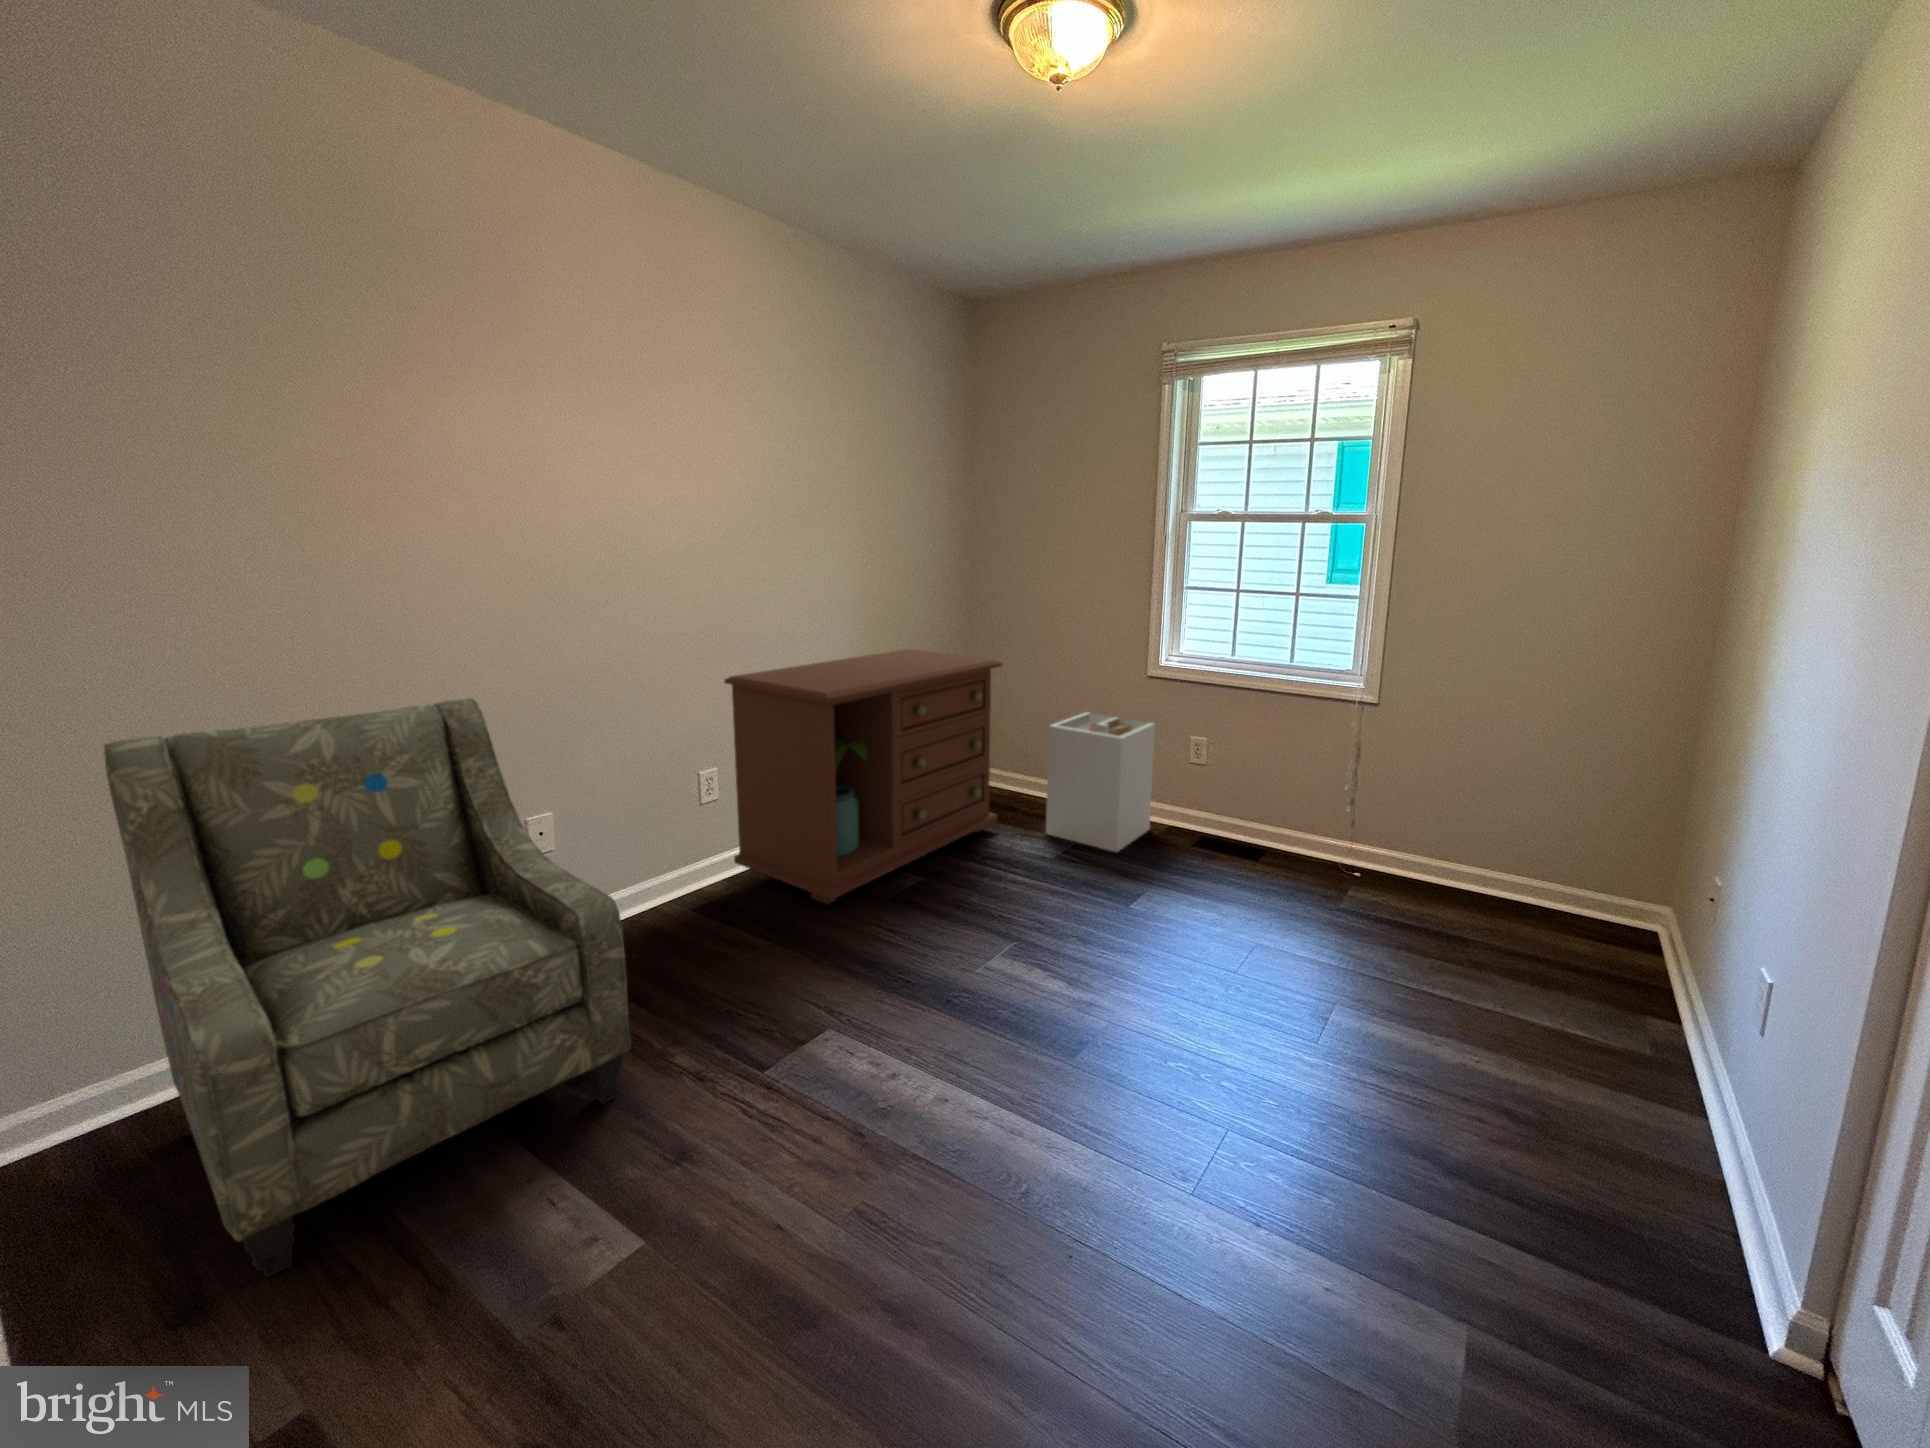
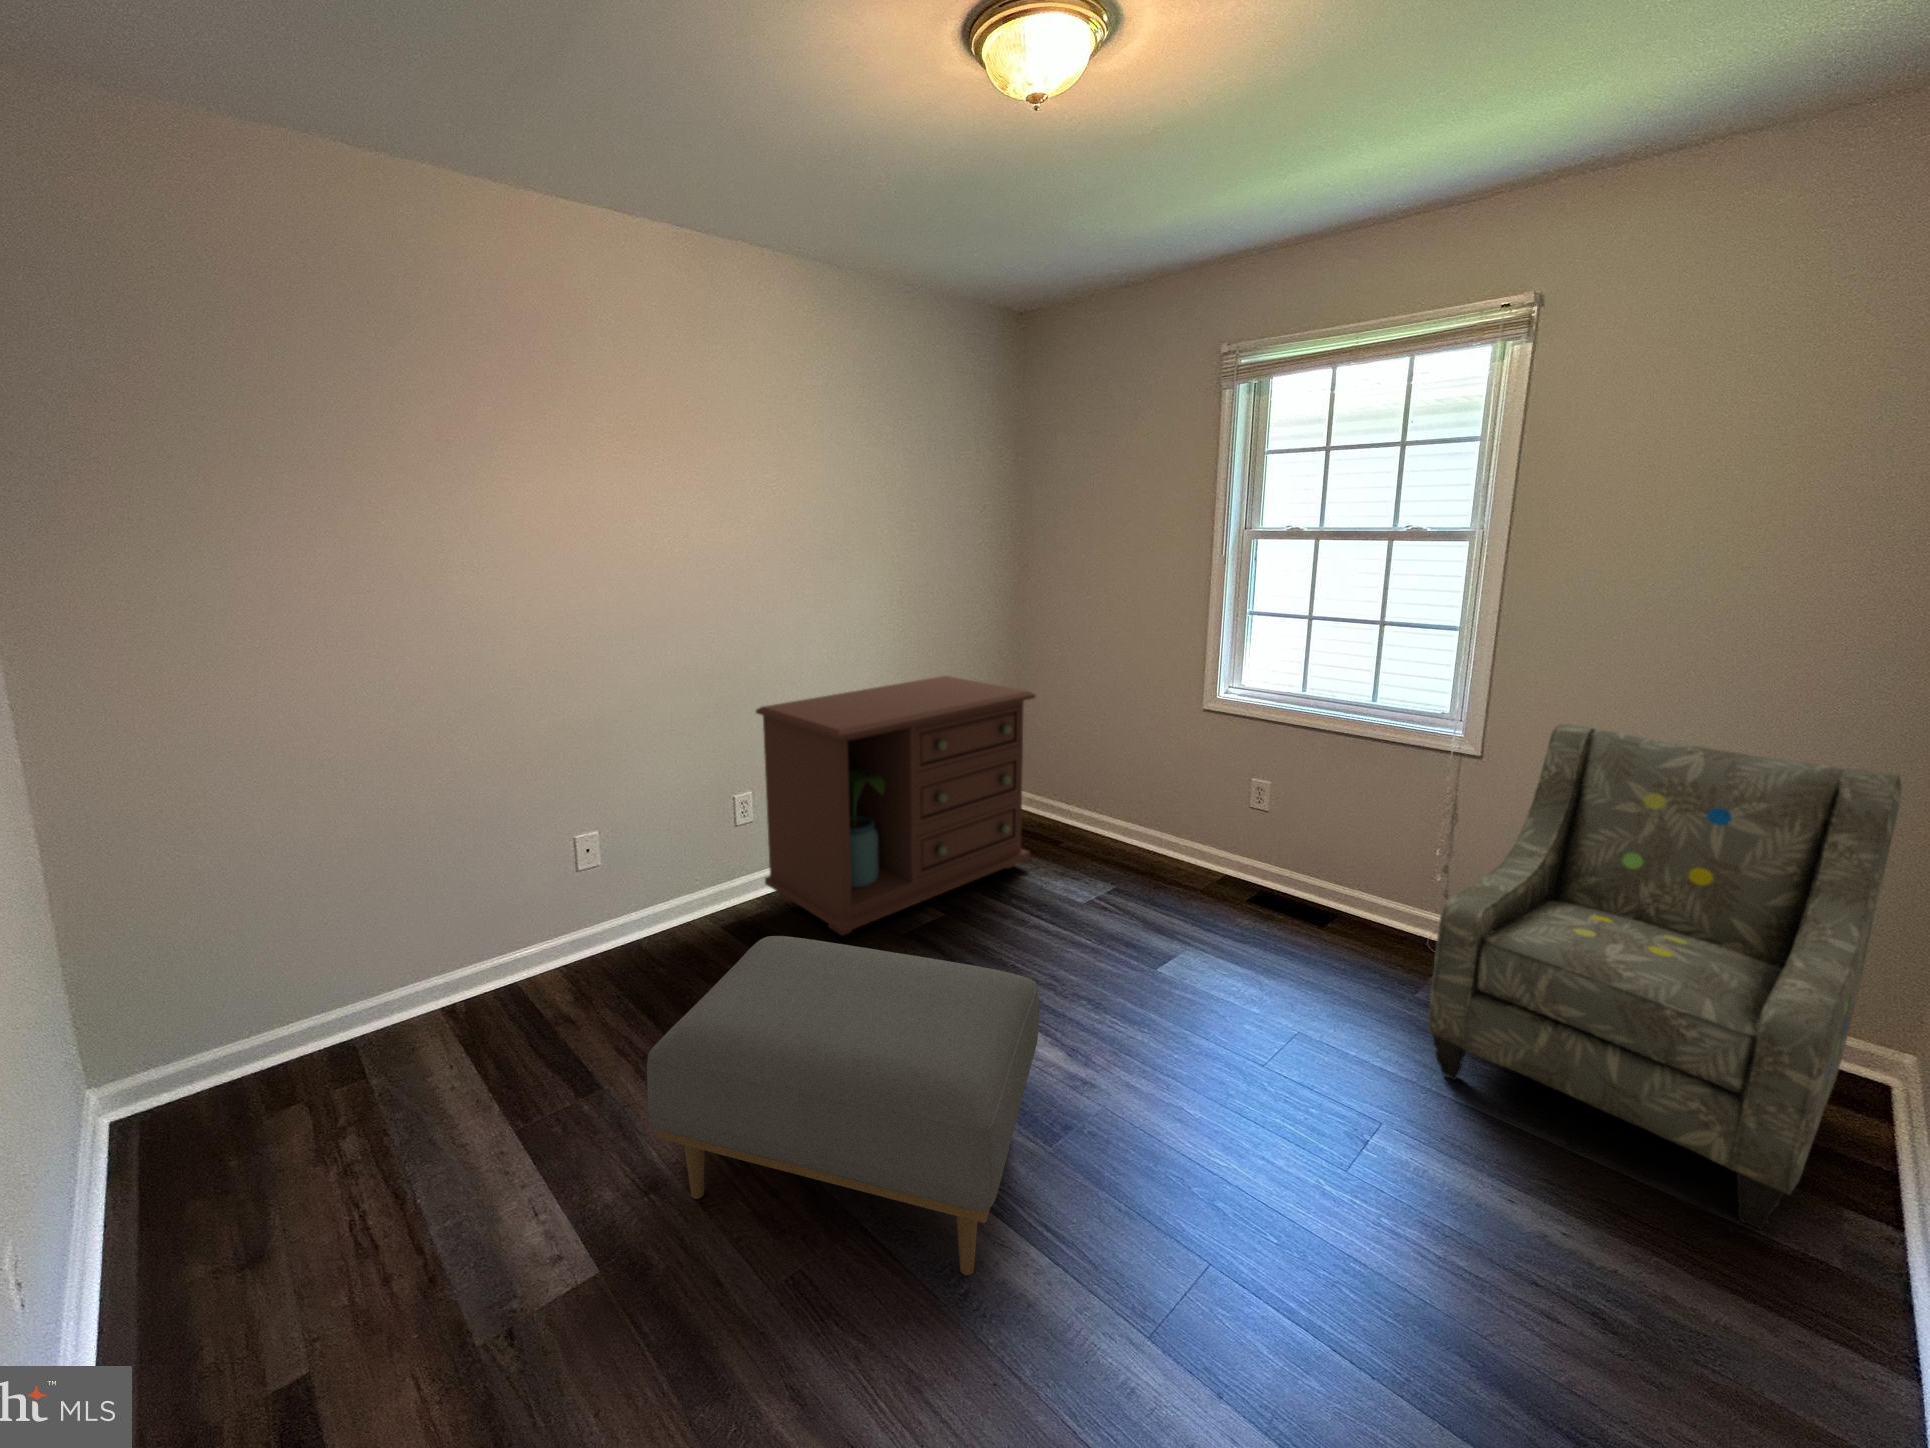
armchair: present [104,698,631,1277] -> present [1429,724,1902,1230]
laundry hamper: present [1046,713,1155,852] -> none [1081,747,1207,906]
ottoman: none [683,893,1061,1179] -> present [647,936,1039,1275]

